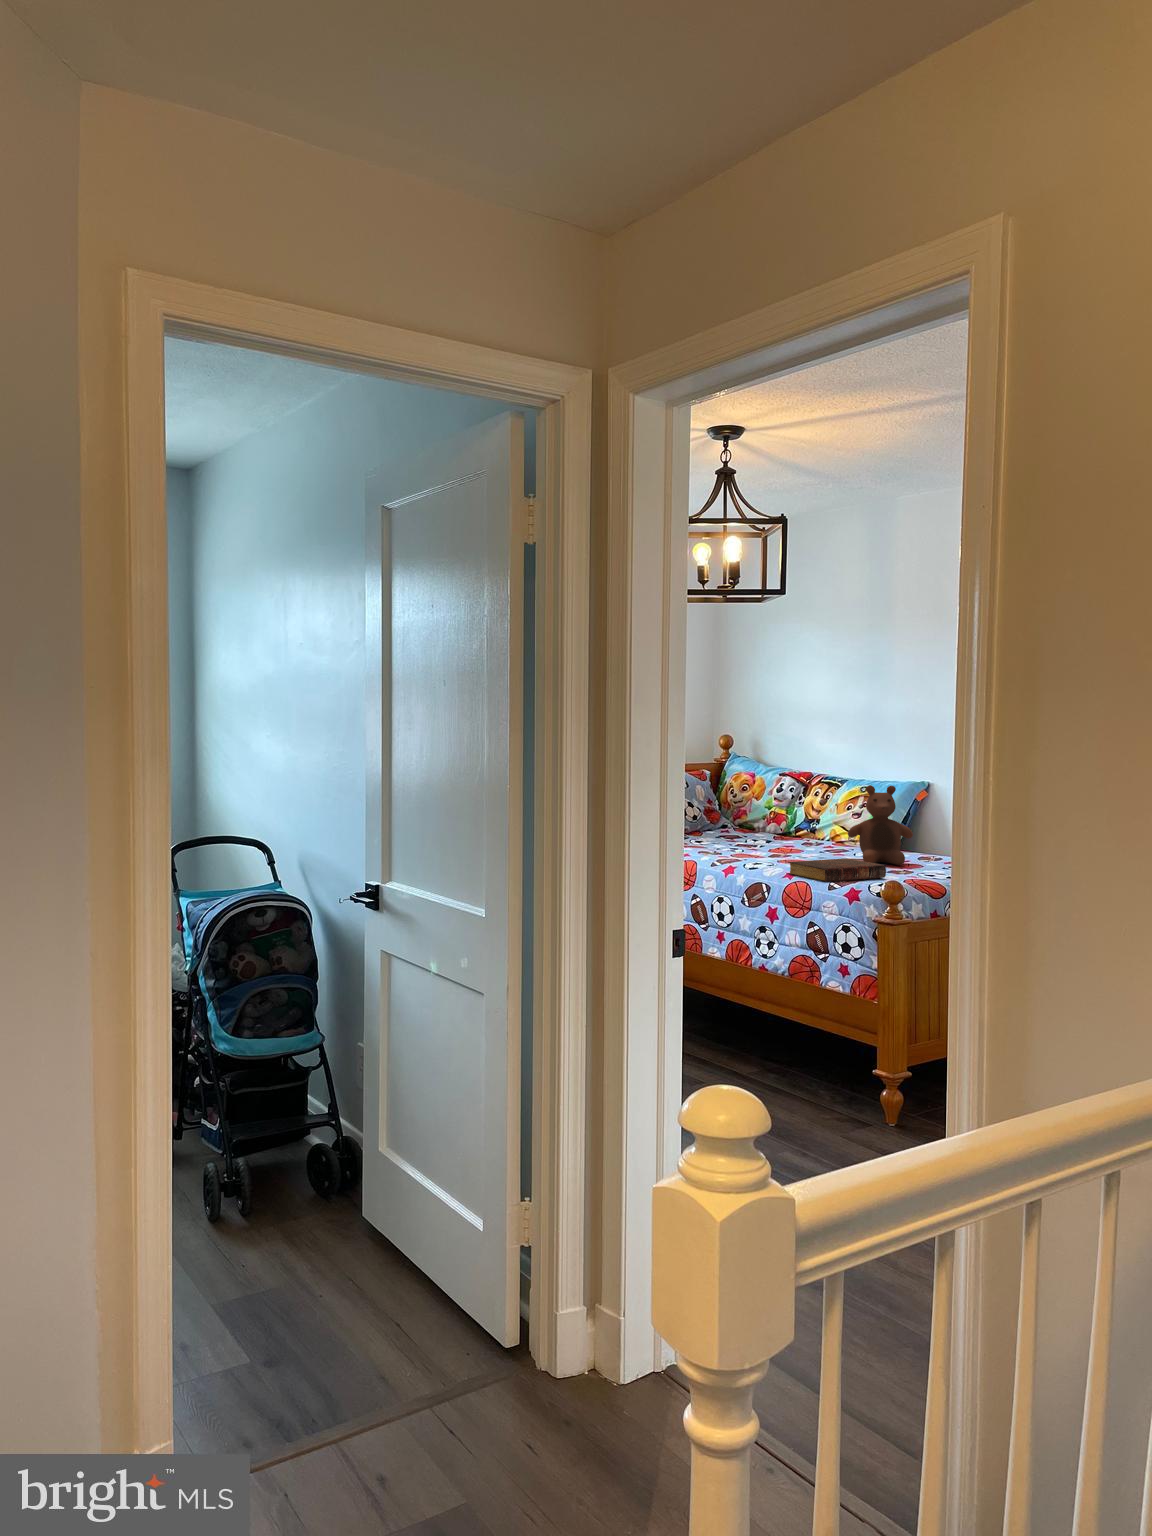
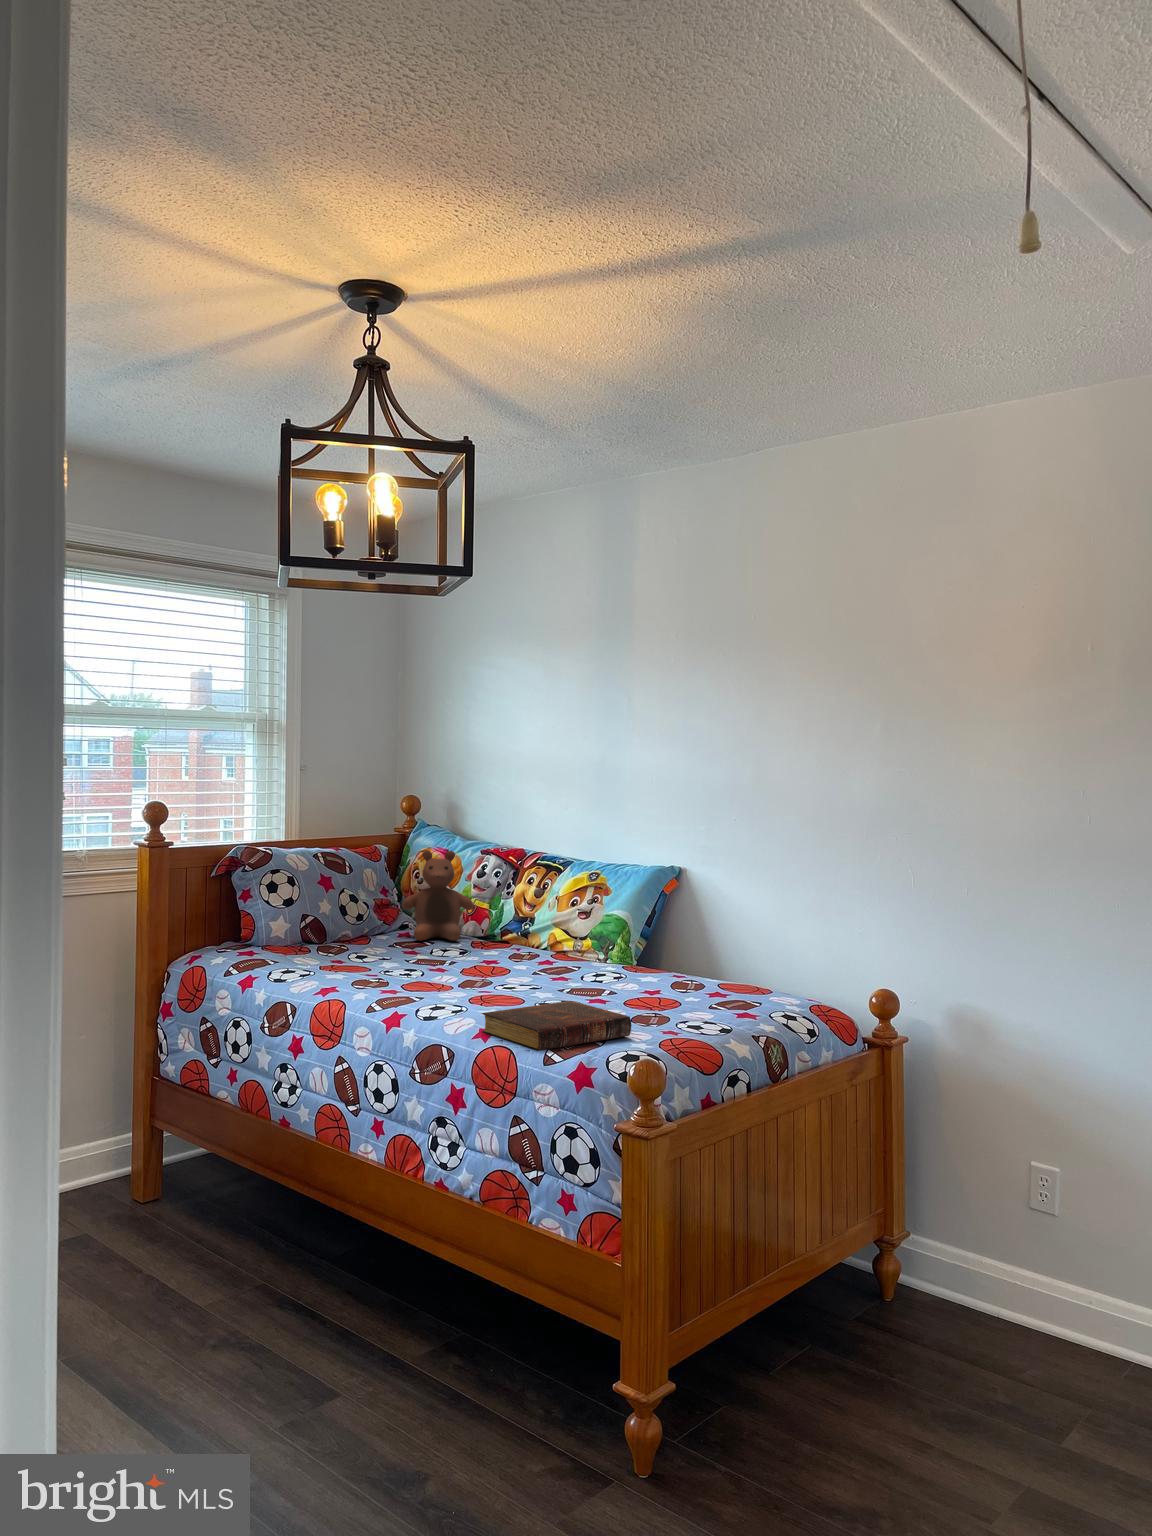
stuffed bear: present [848,785,913,865] -> present [402,851,474,941]

